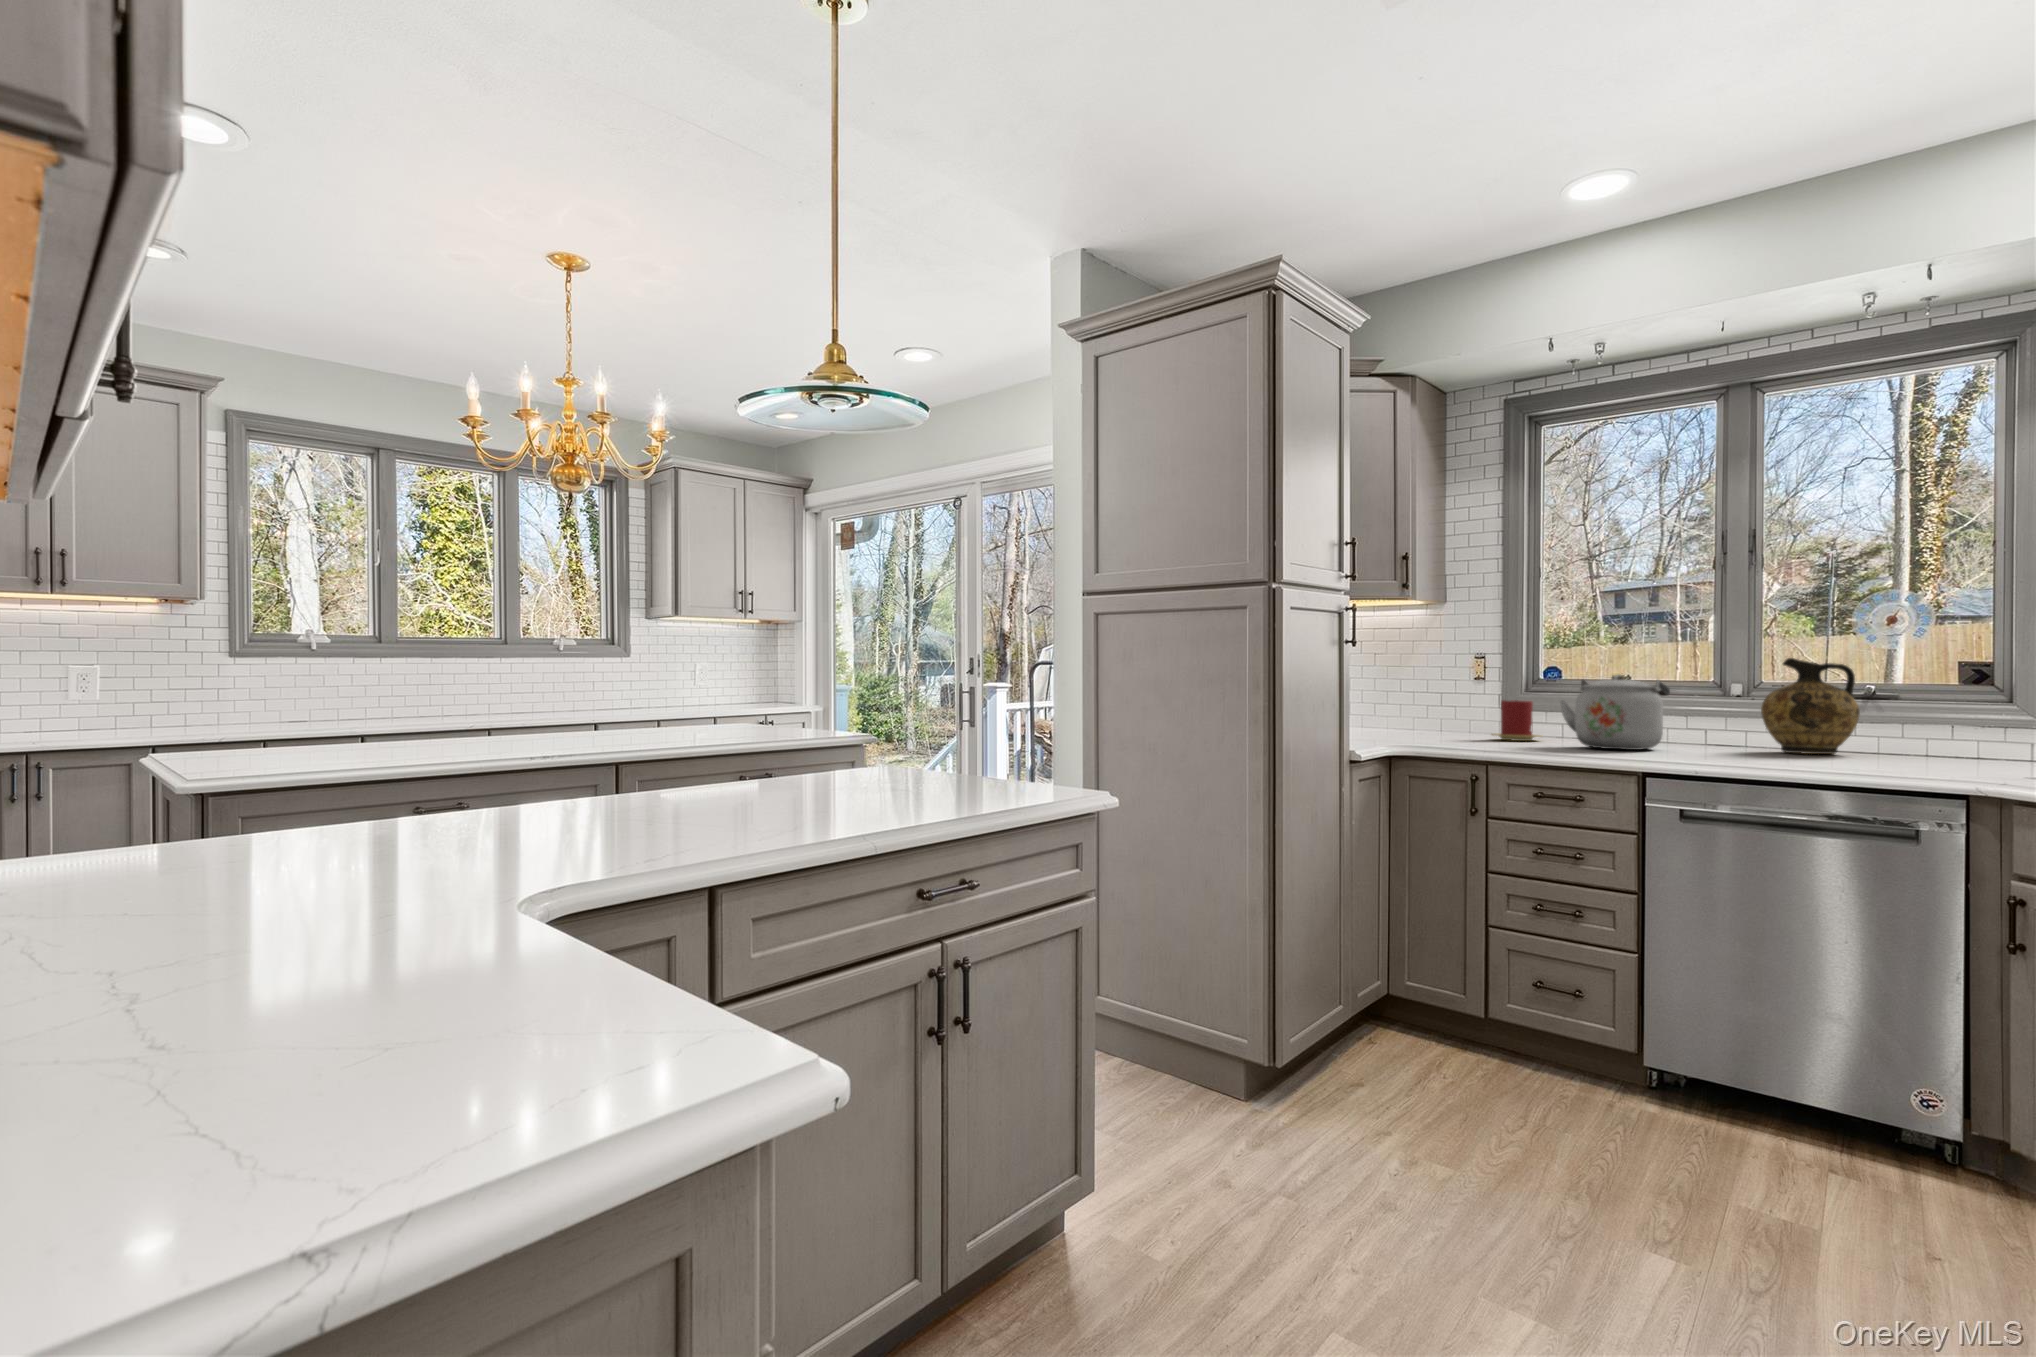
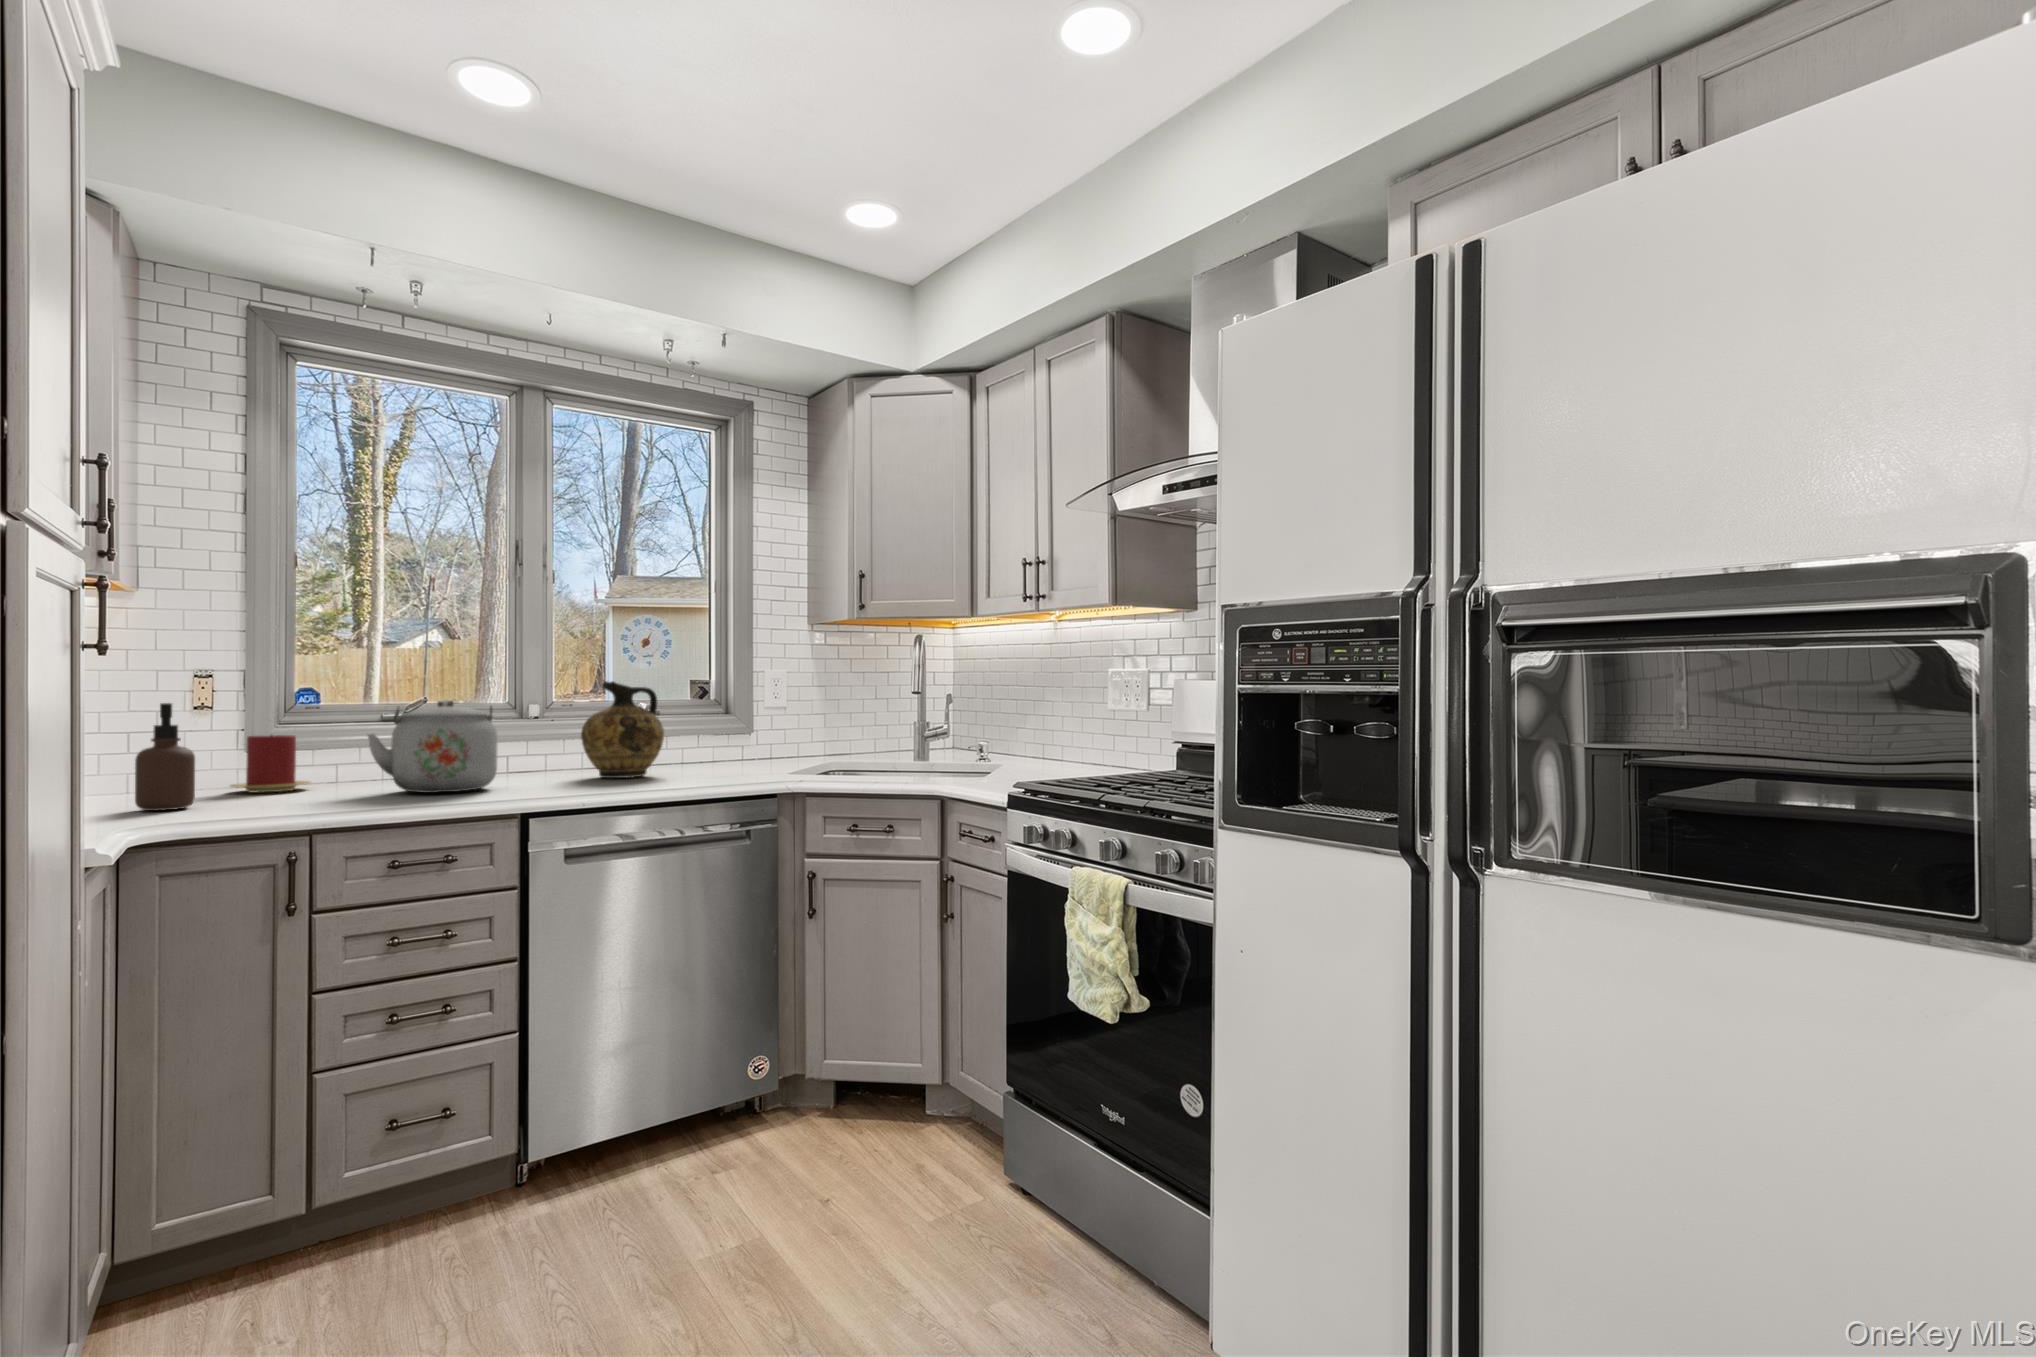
soap dispenser: none [1418,675,1449,743] -> present [135,703,195,811]

